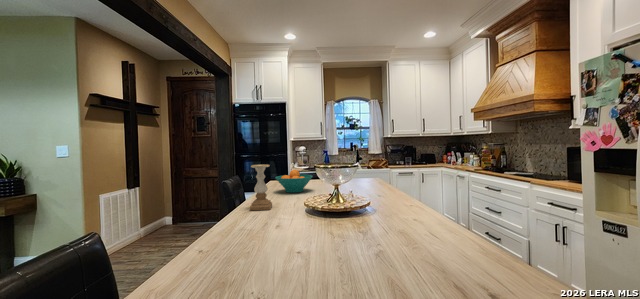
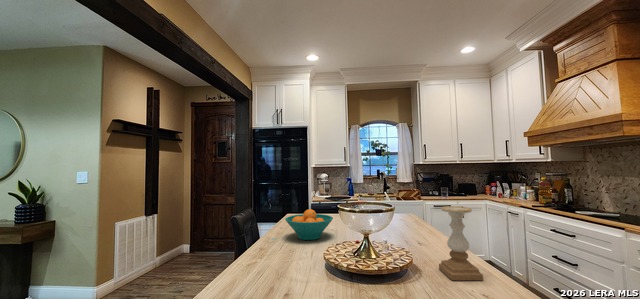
candle holder: present [250,165,272,211] -> present [439,206,483,281]

